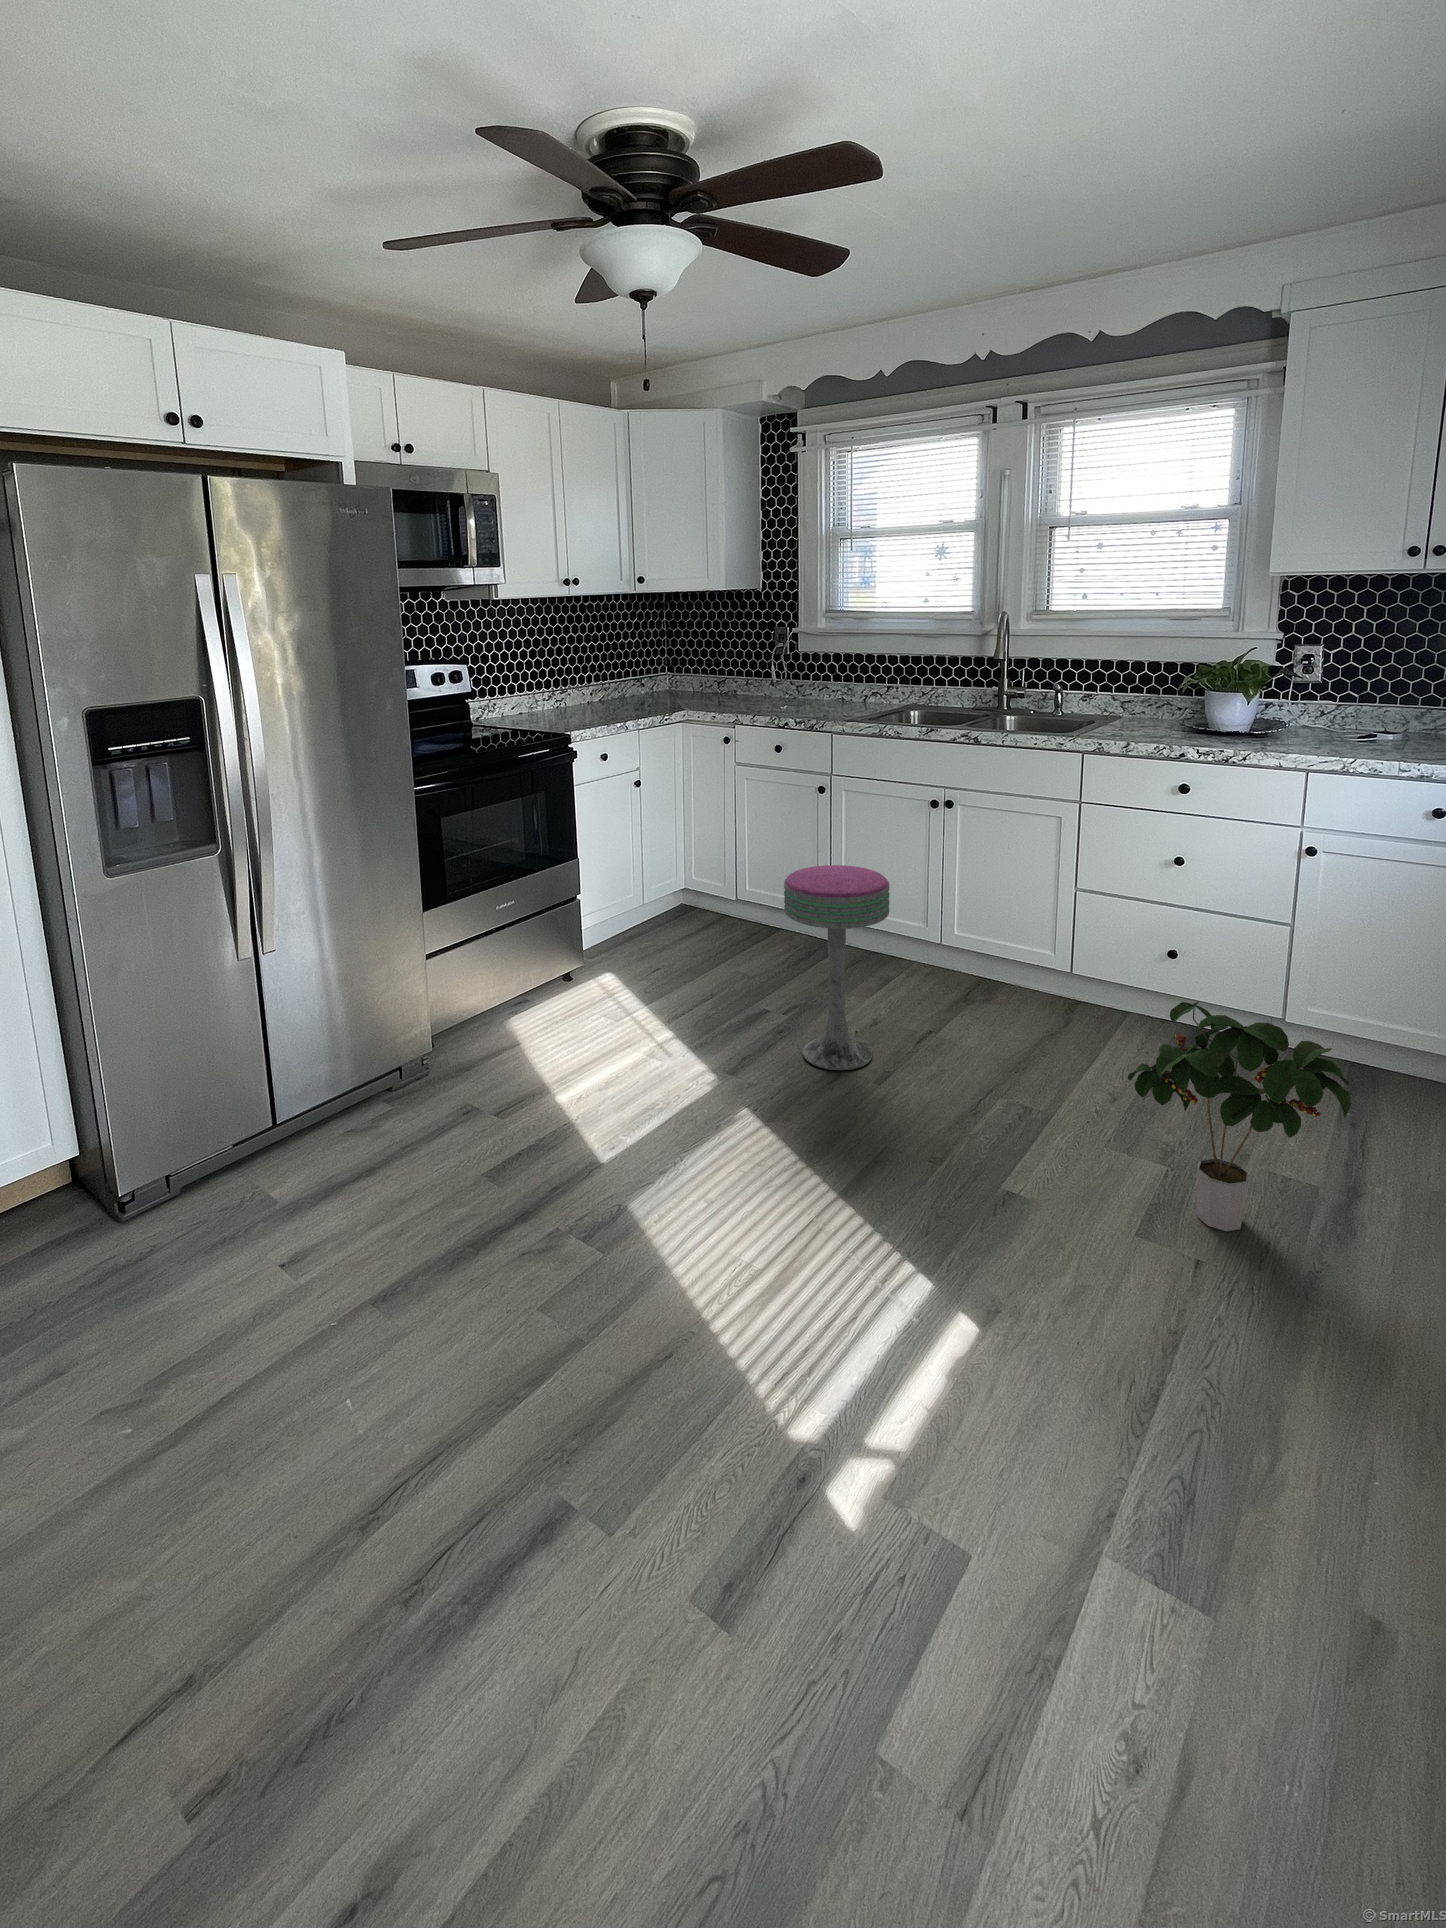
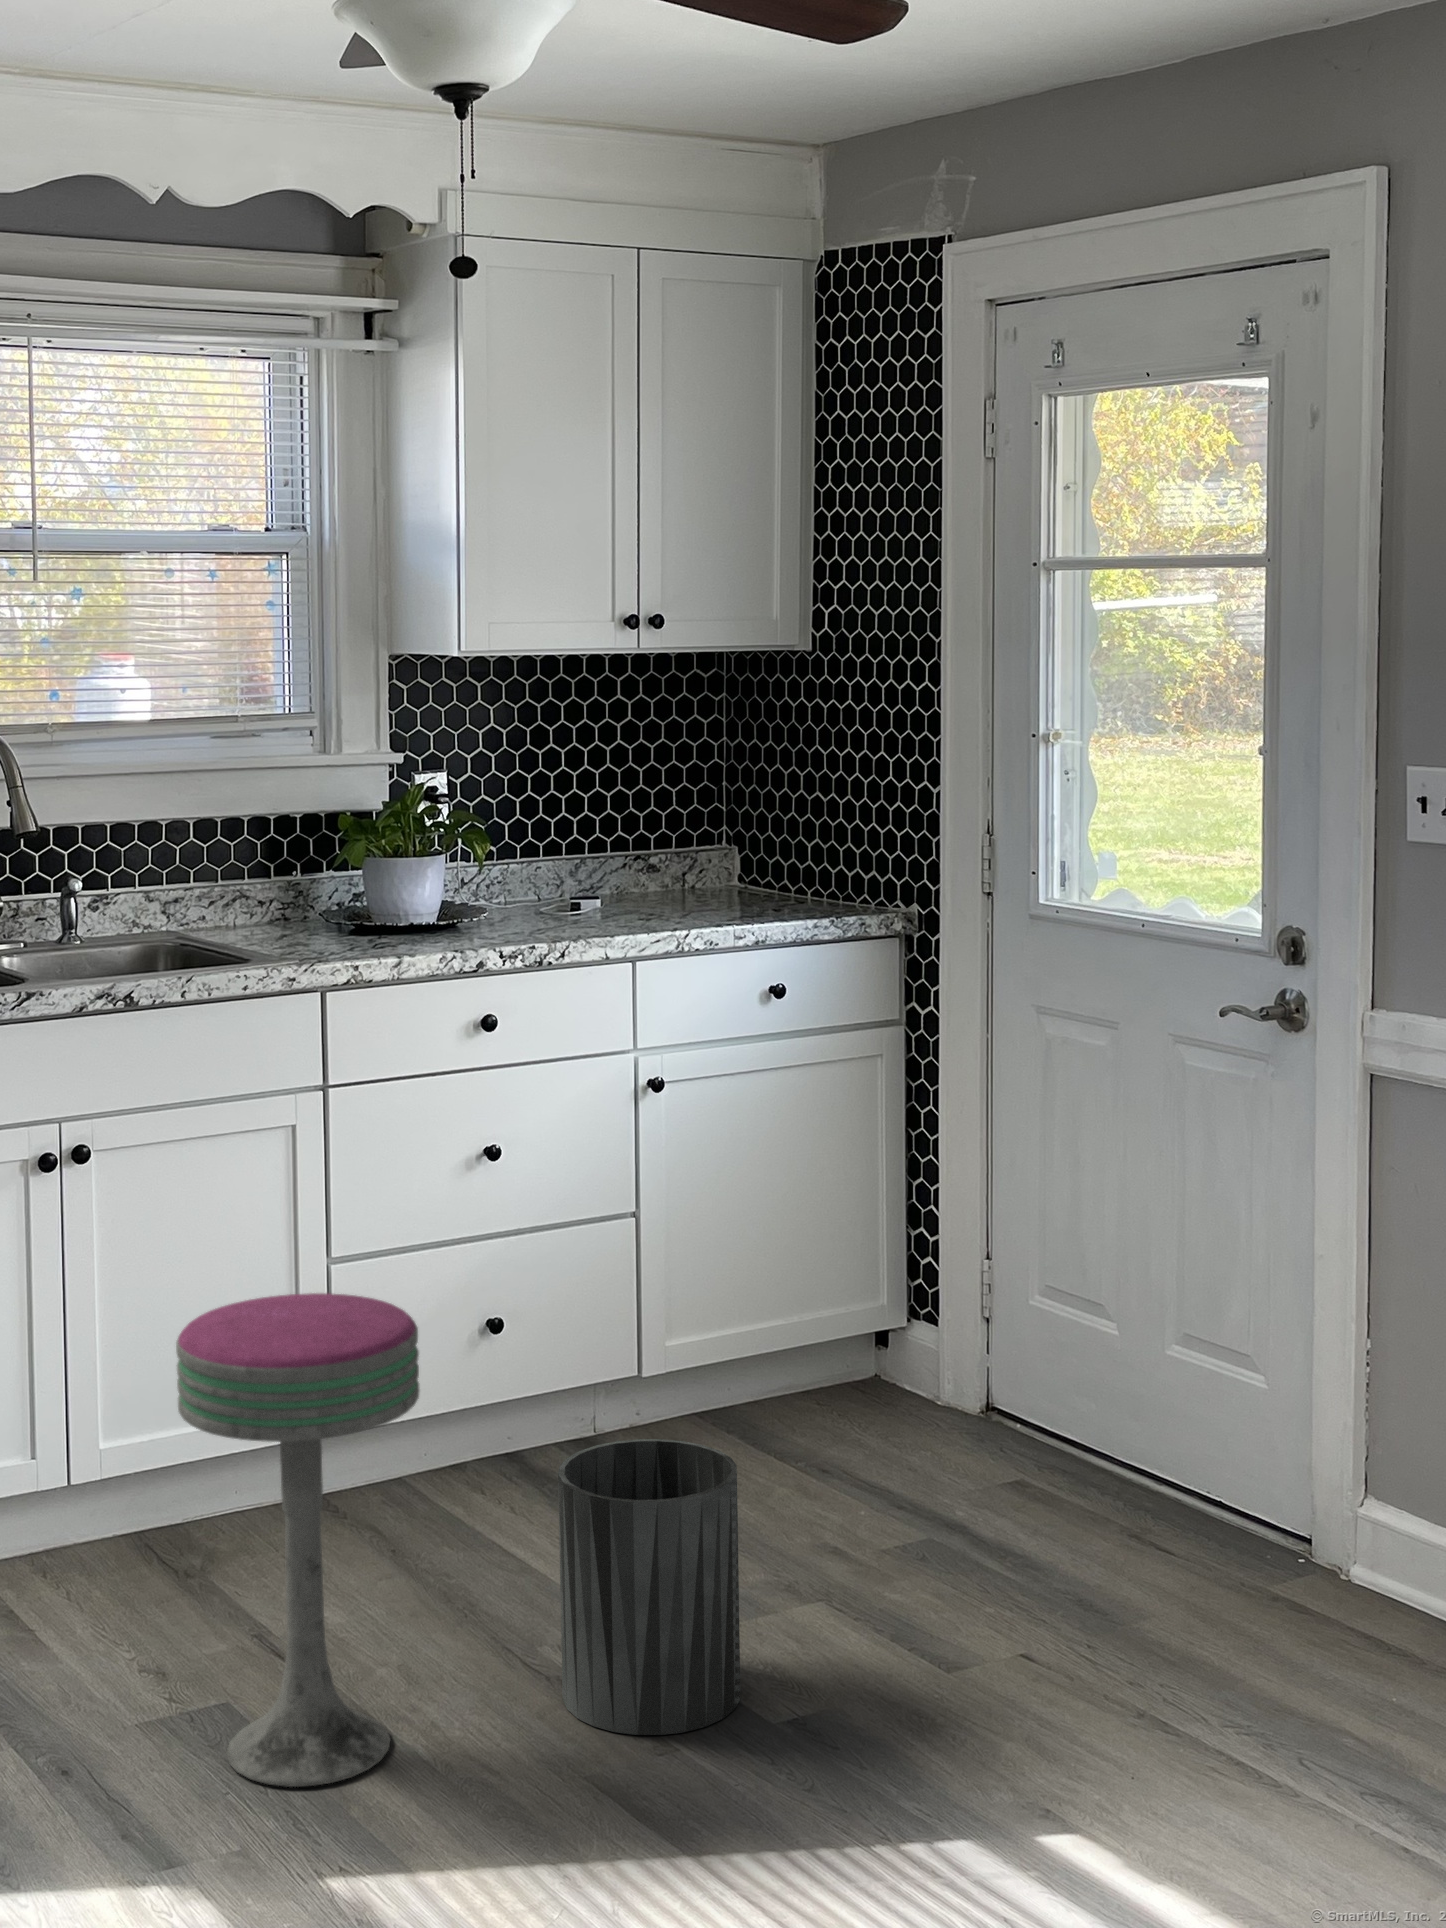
trash can: none [914,991,1012,1144] -> present [558,1439,741,1735]
potted plant: present [1128,1001,1351,1231] -> none [865,1271,1149,1609]

